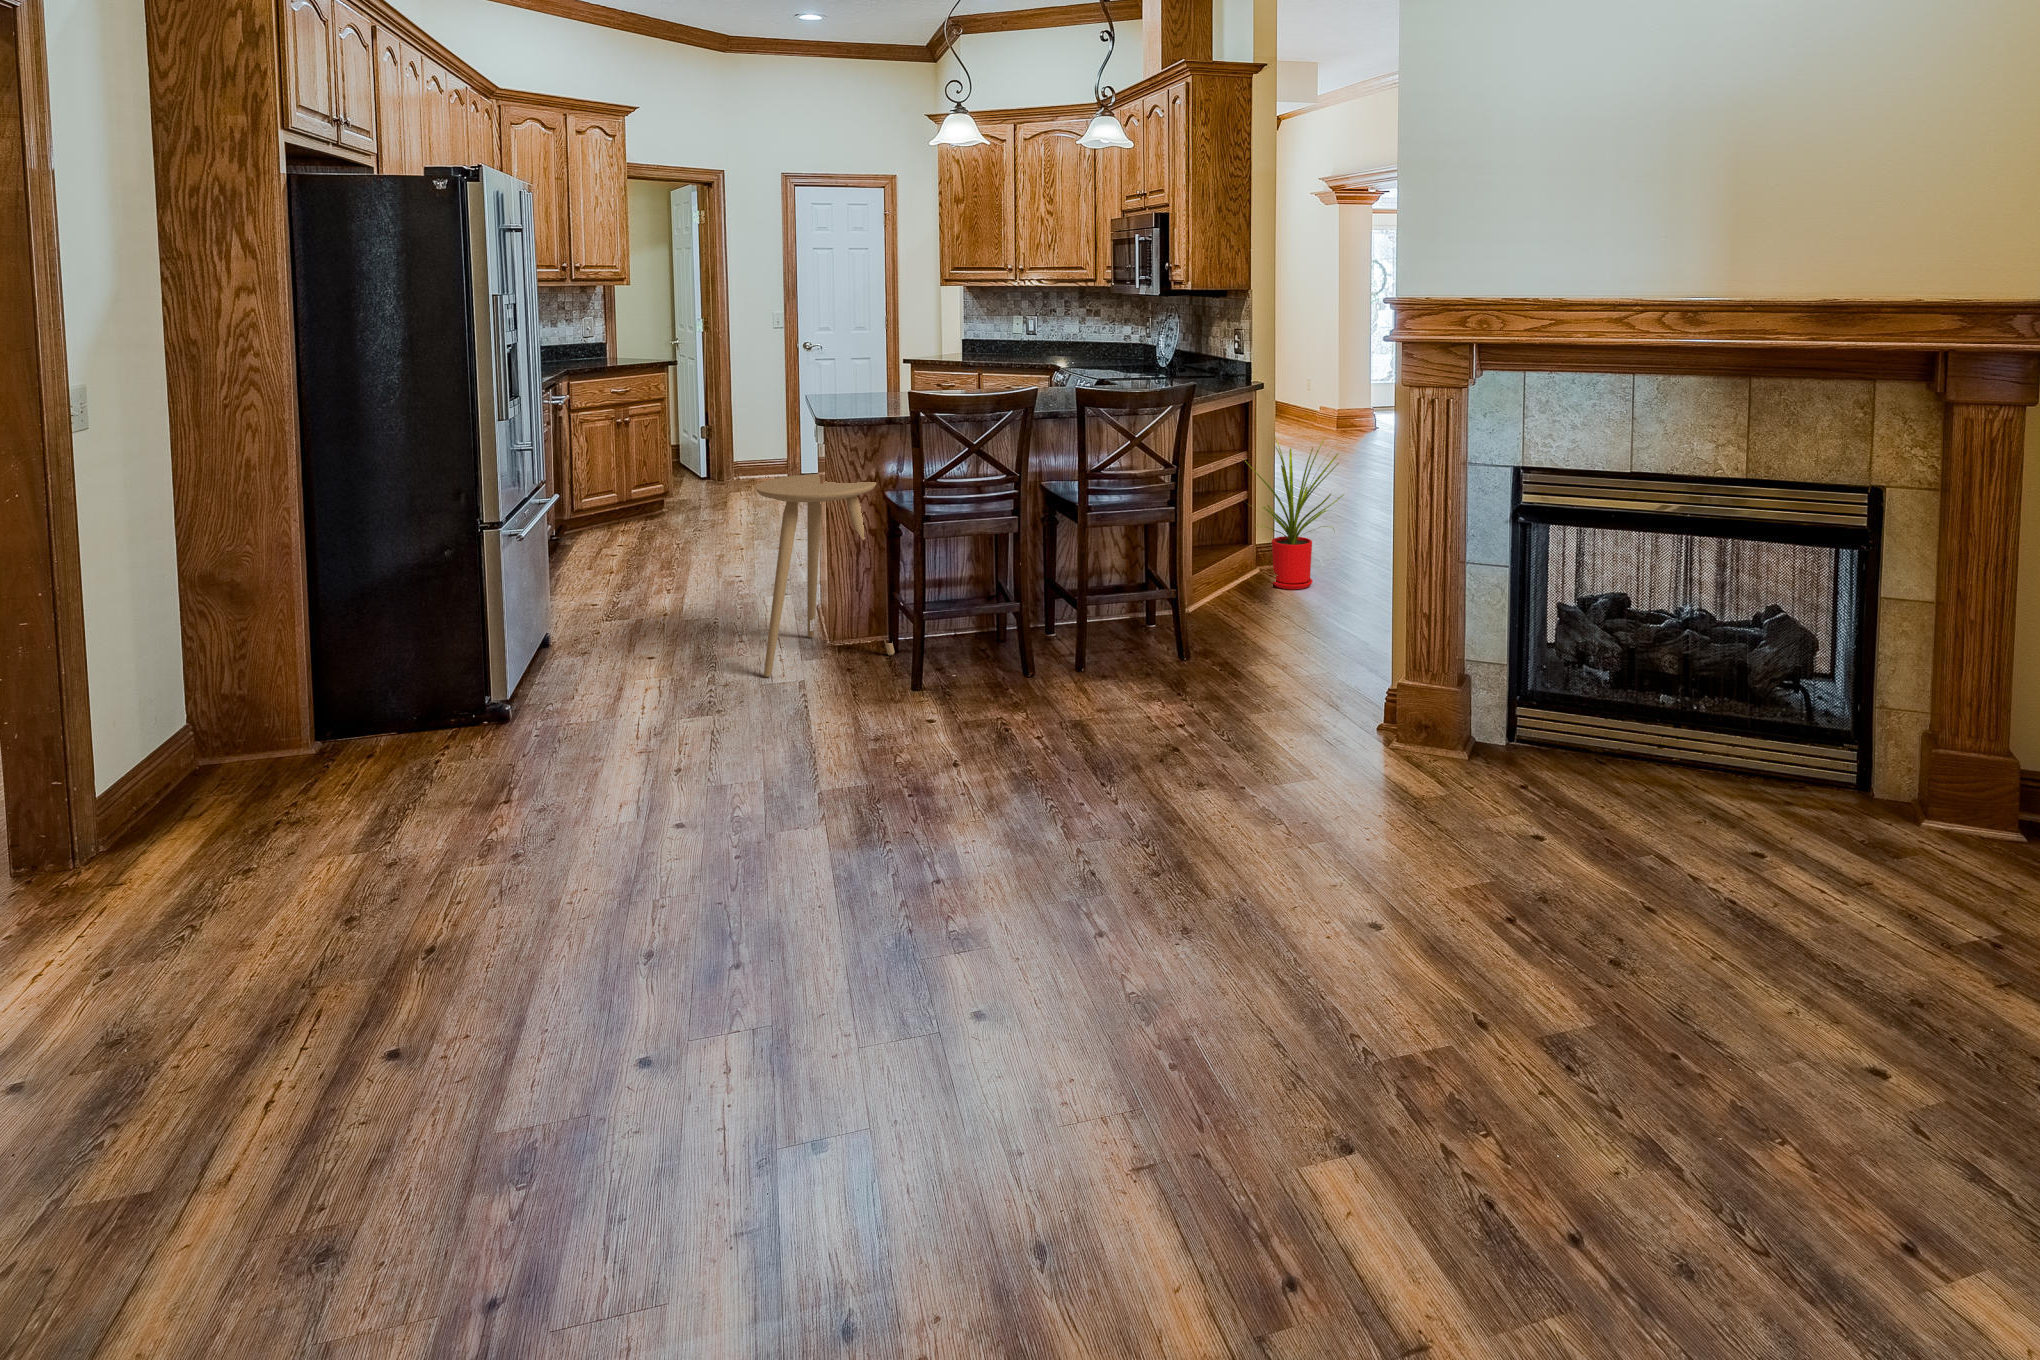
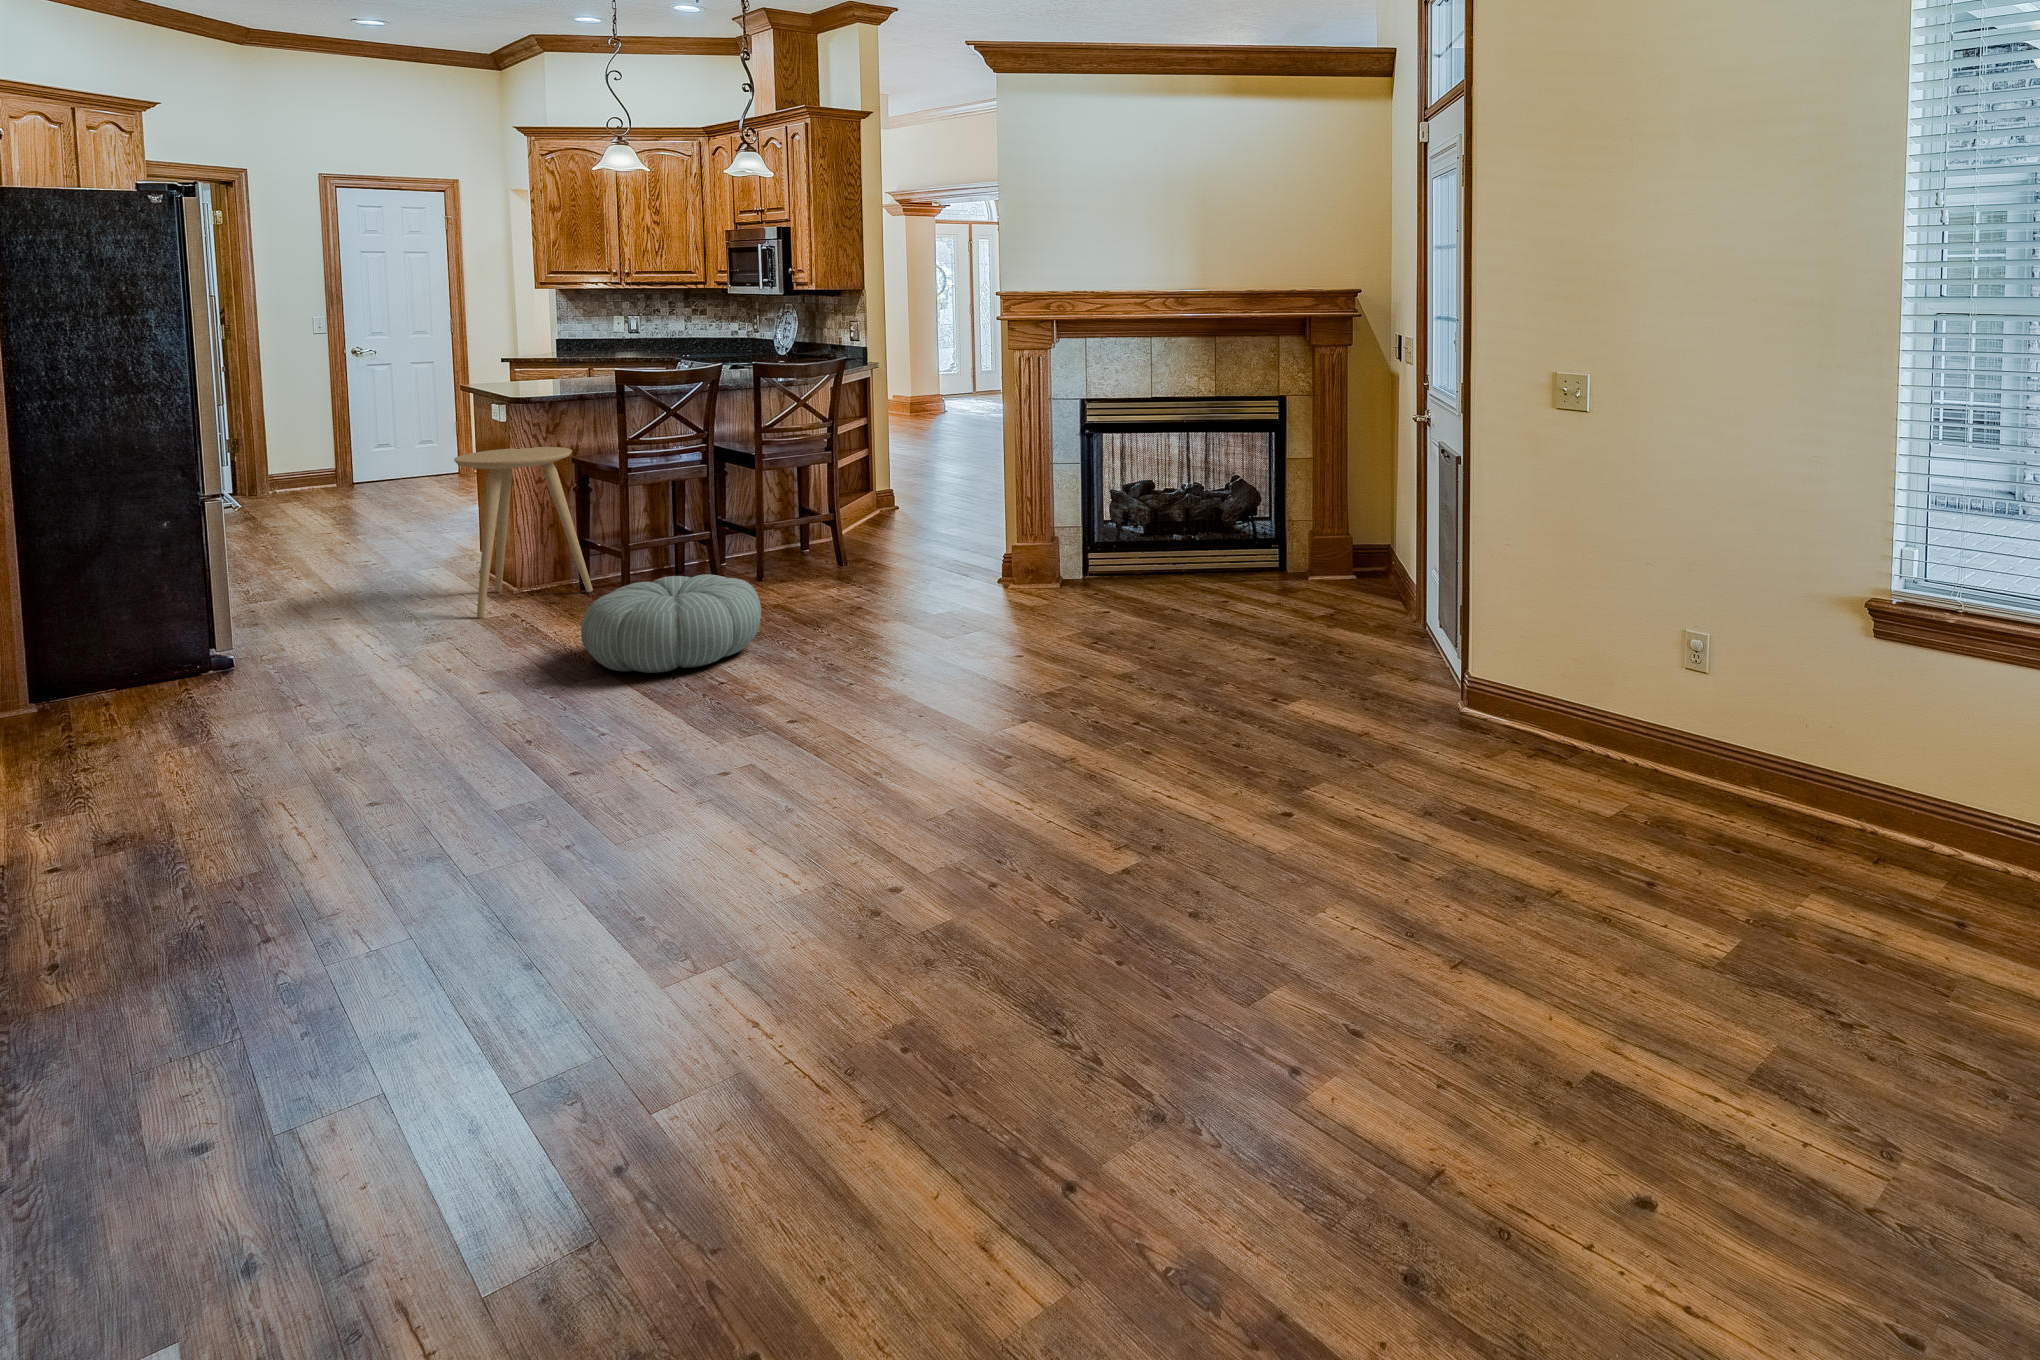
house plant: present [1245,438,1344,590] -> none [865,402,952,520]
pouf: none [798,679,1022,832] -> present [581,574,761,673]

